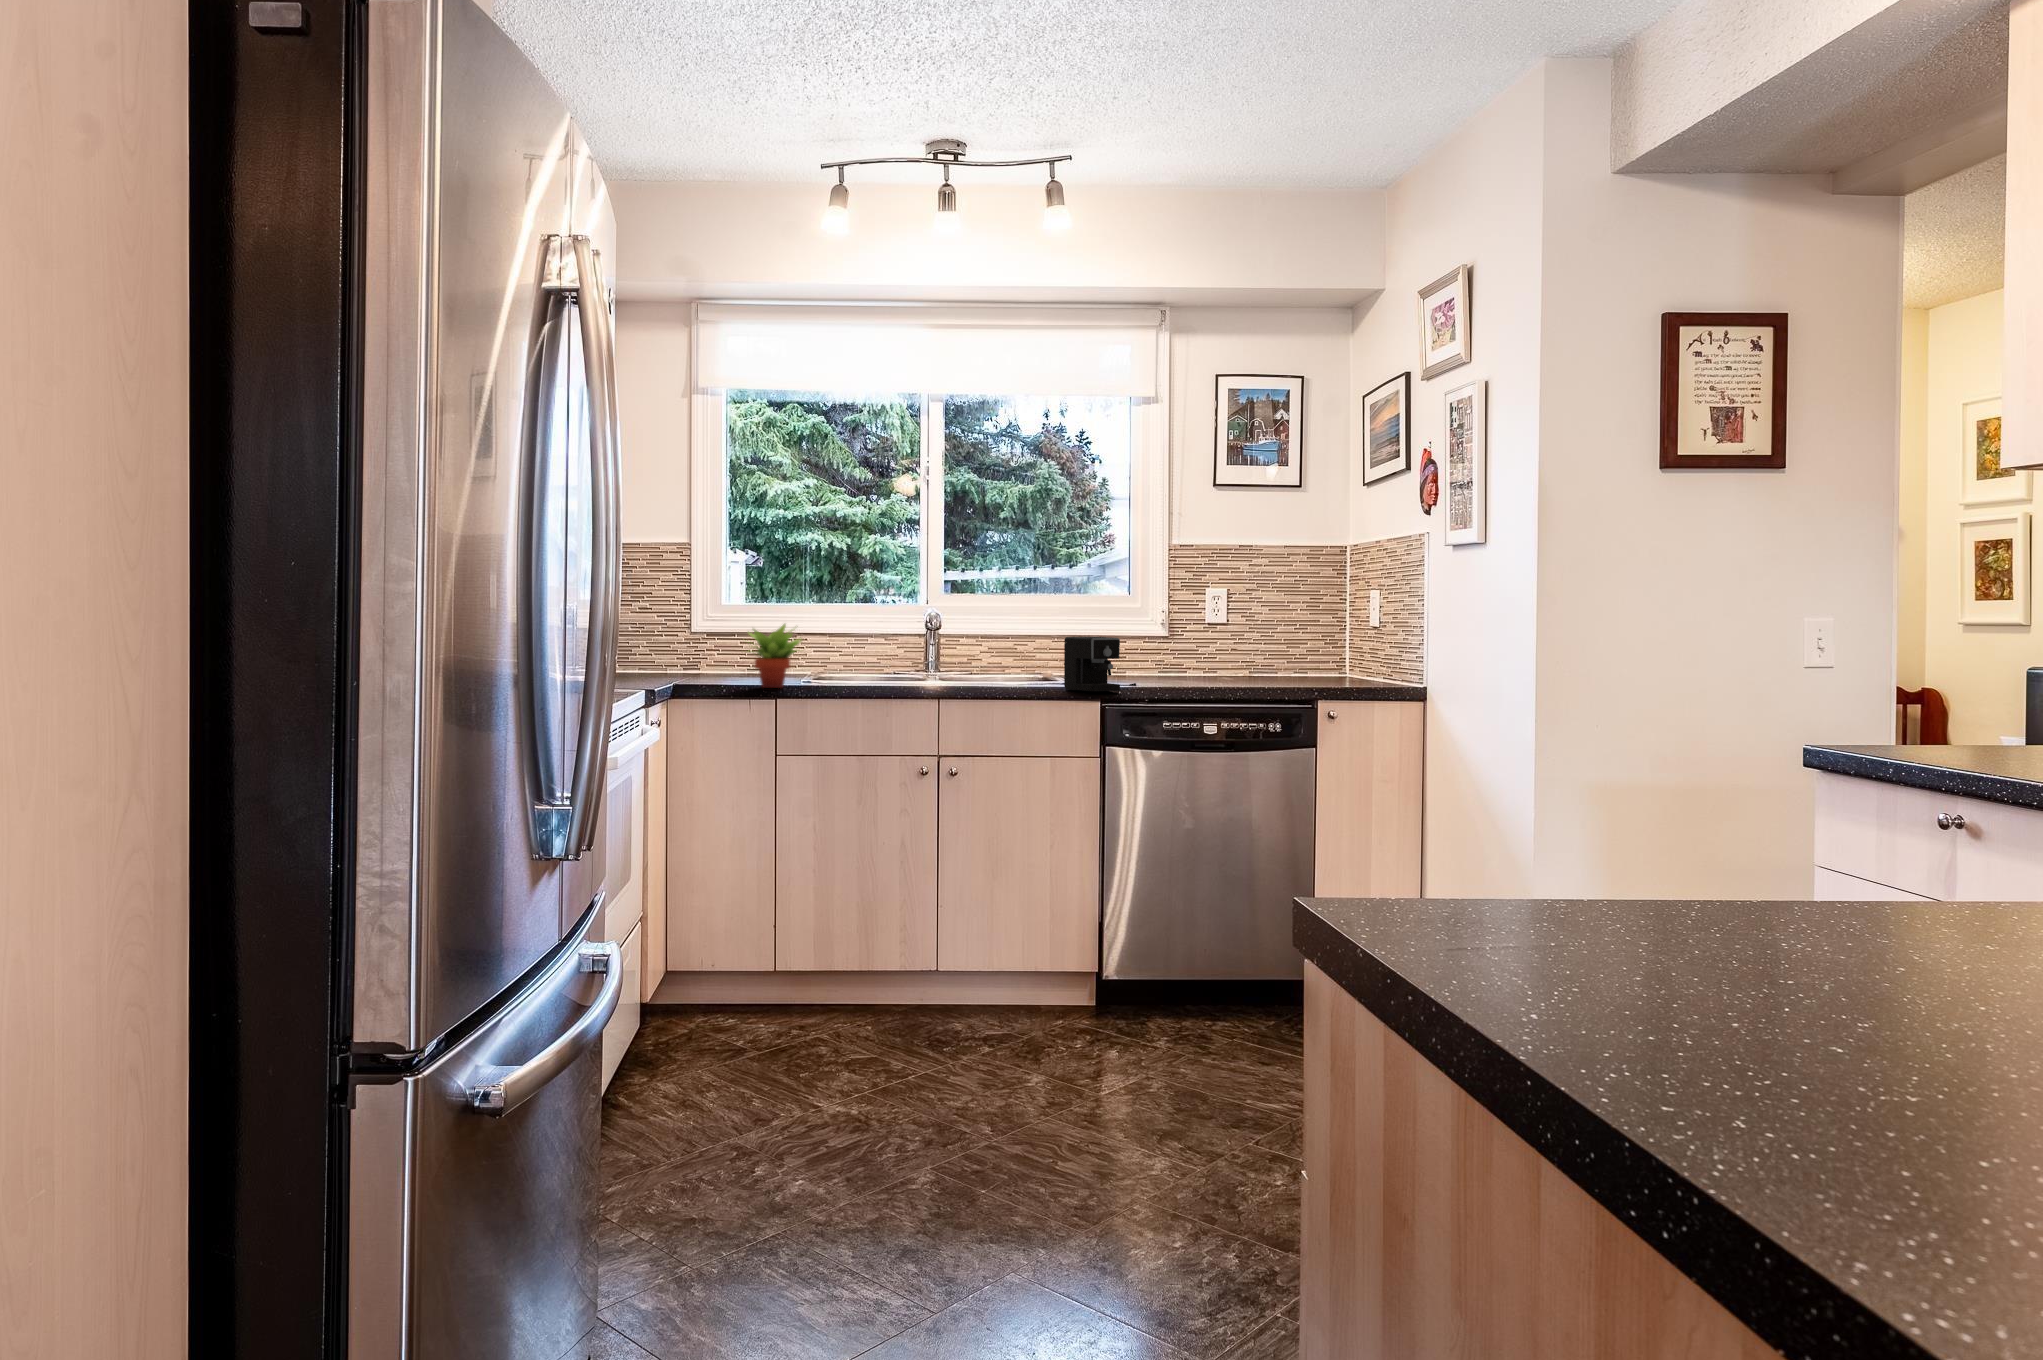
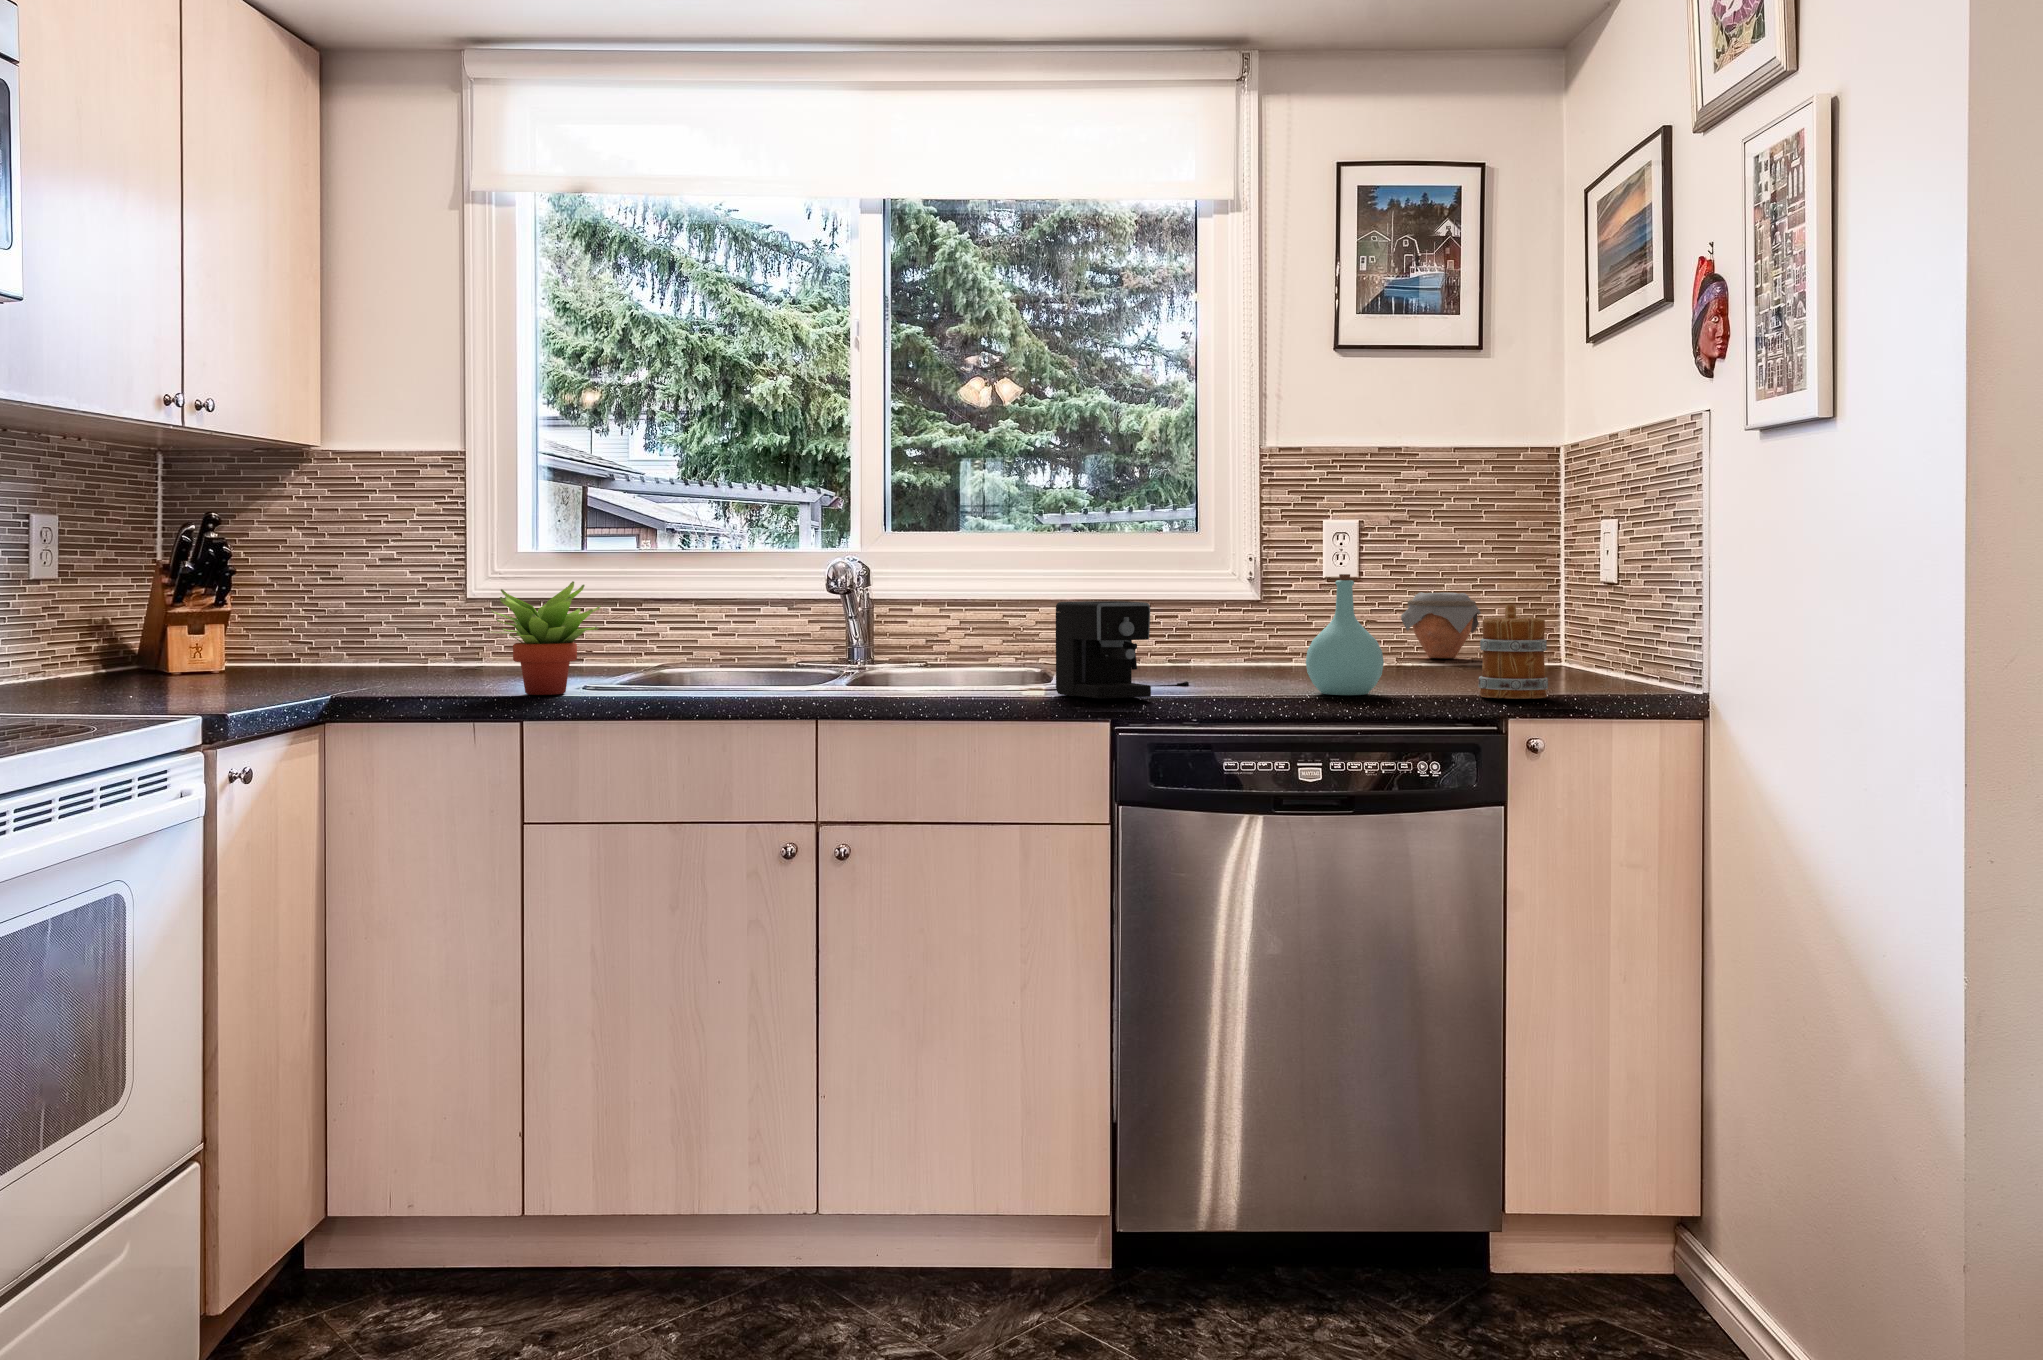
bottle: none [1205,623,1249,691] -> present [1306,574,1384,695]
jar: none [1253,632,1300,672] -> present [1401,592,1481,658]
mug: none [1302,641,1340,693] -> present [1478,605,1548,699]

